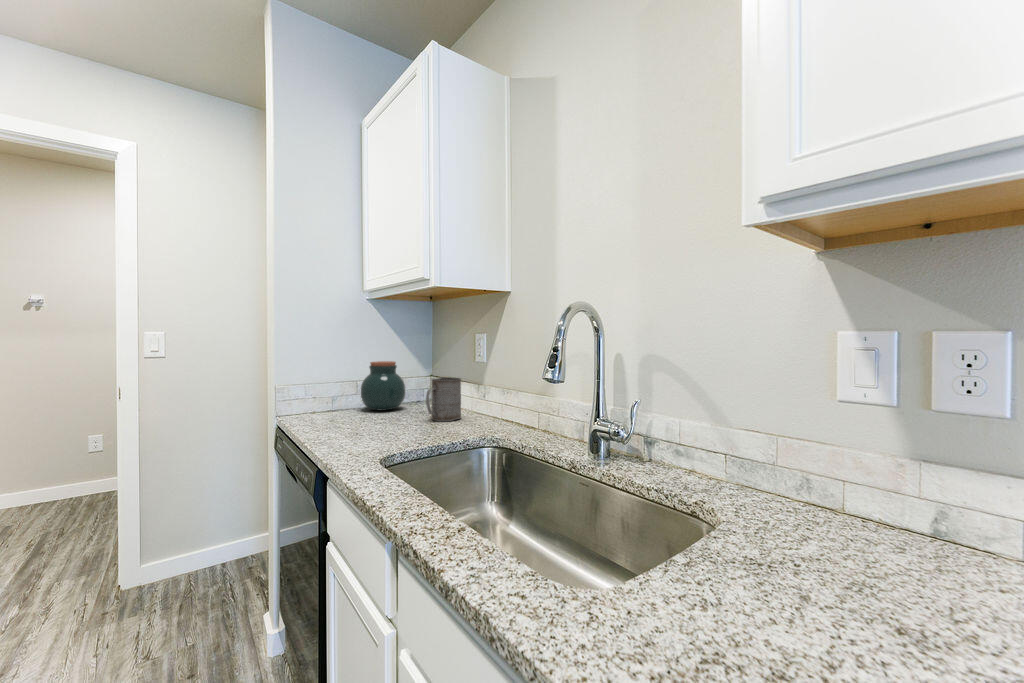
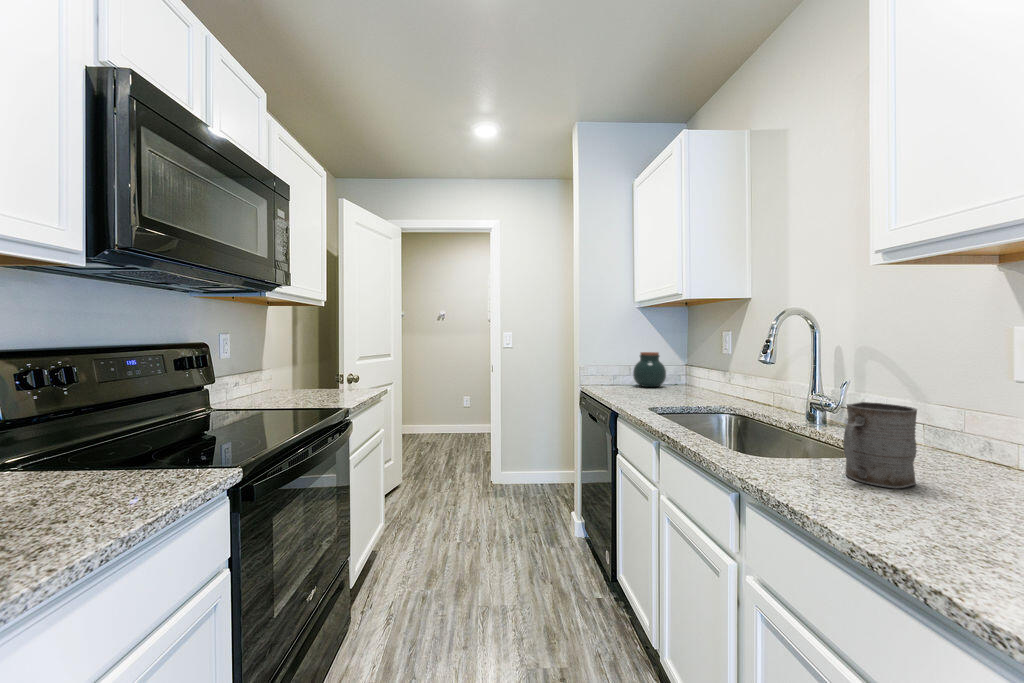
mug: present [426,377,461,421] -> present [843,402,917,488]

